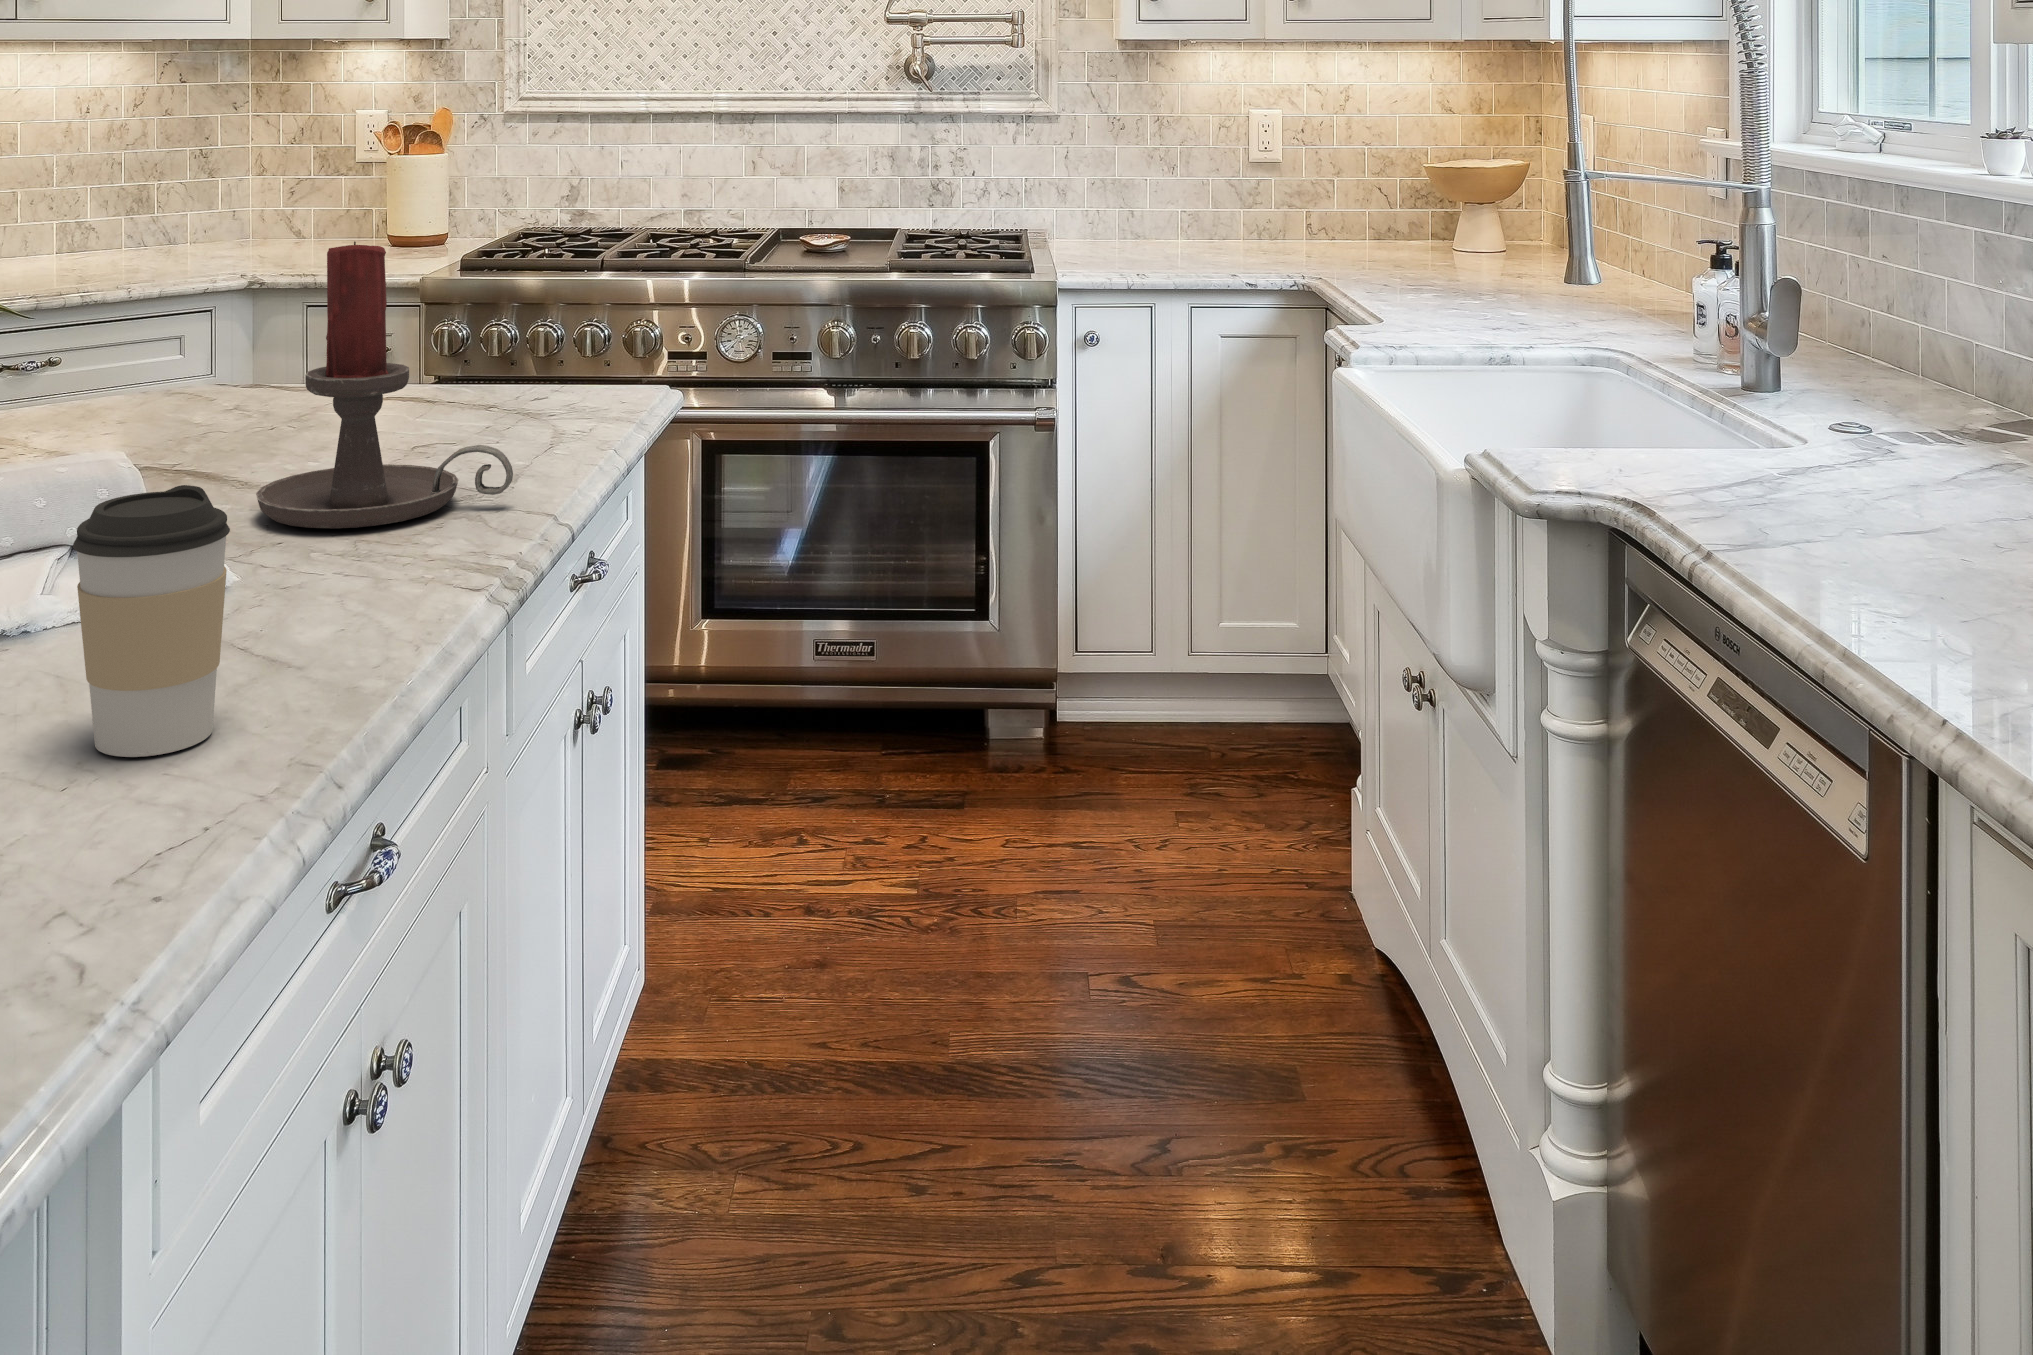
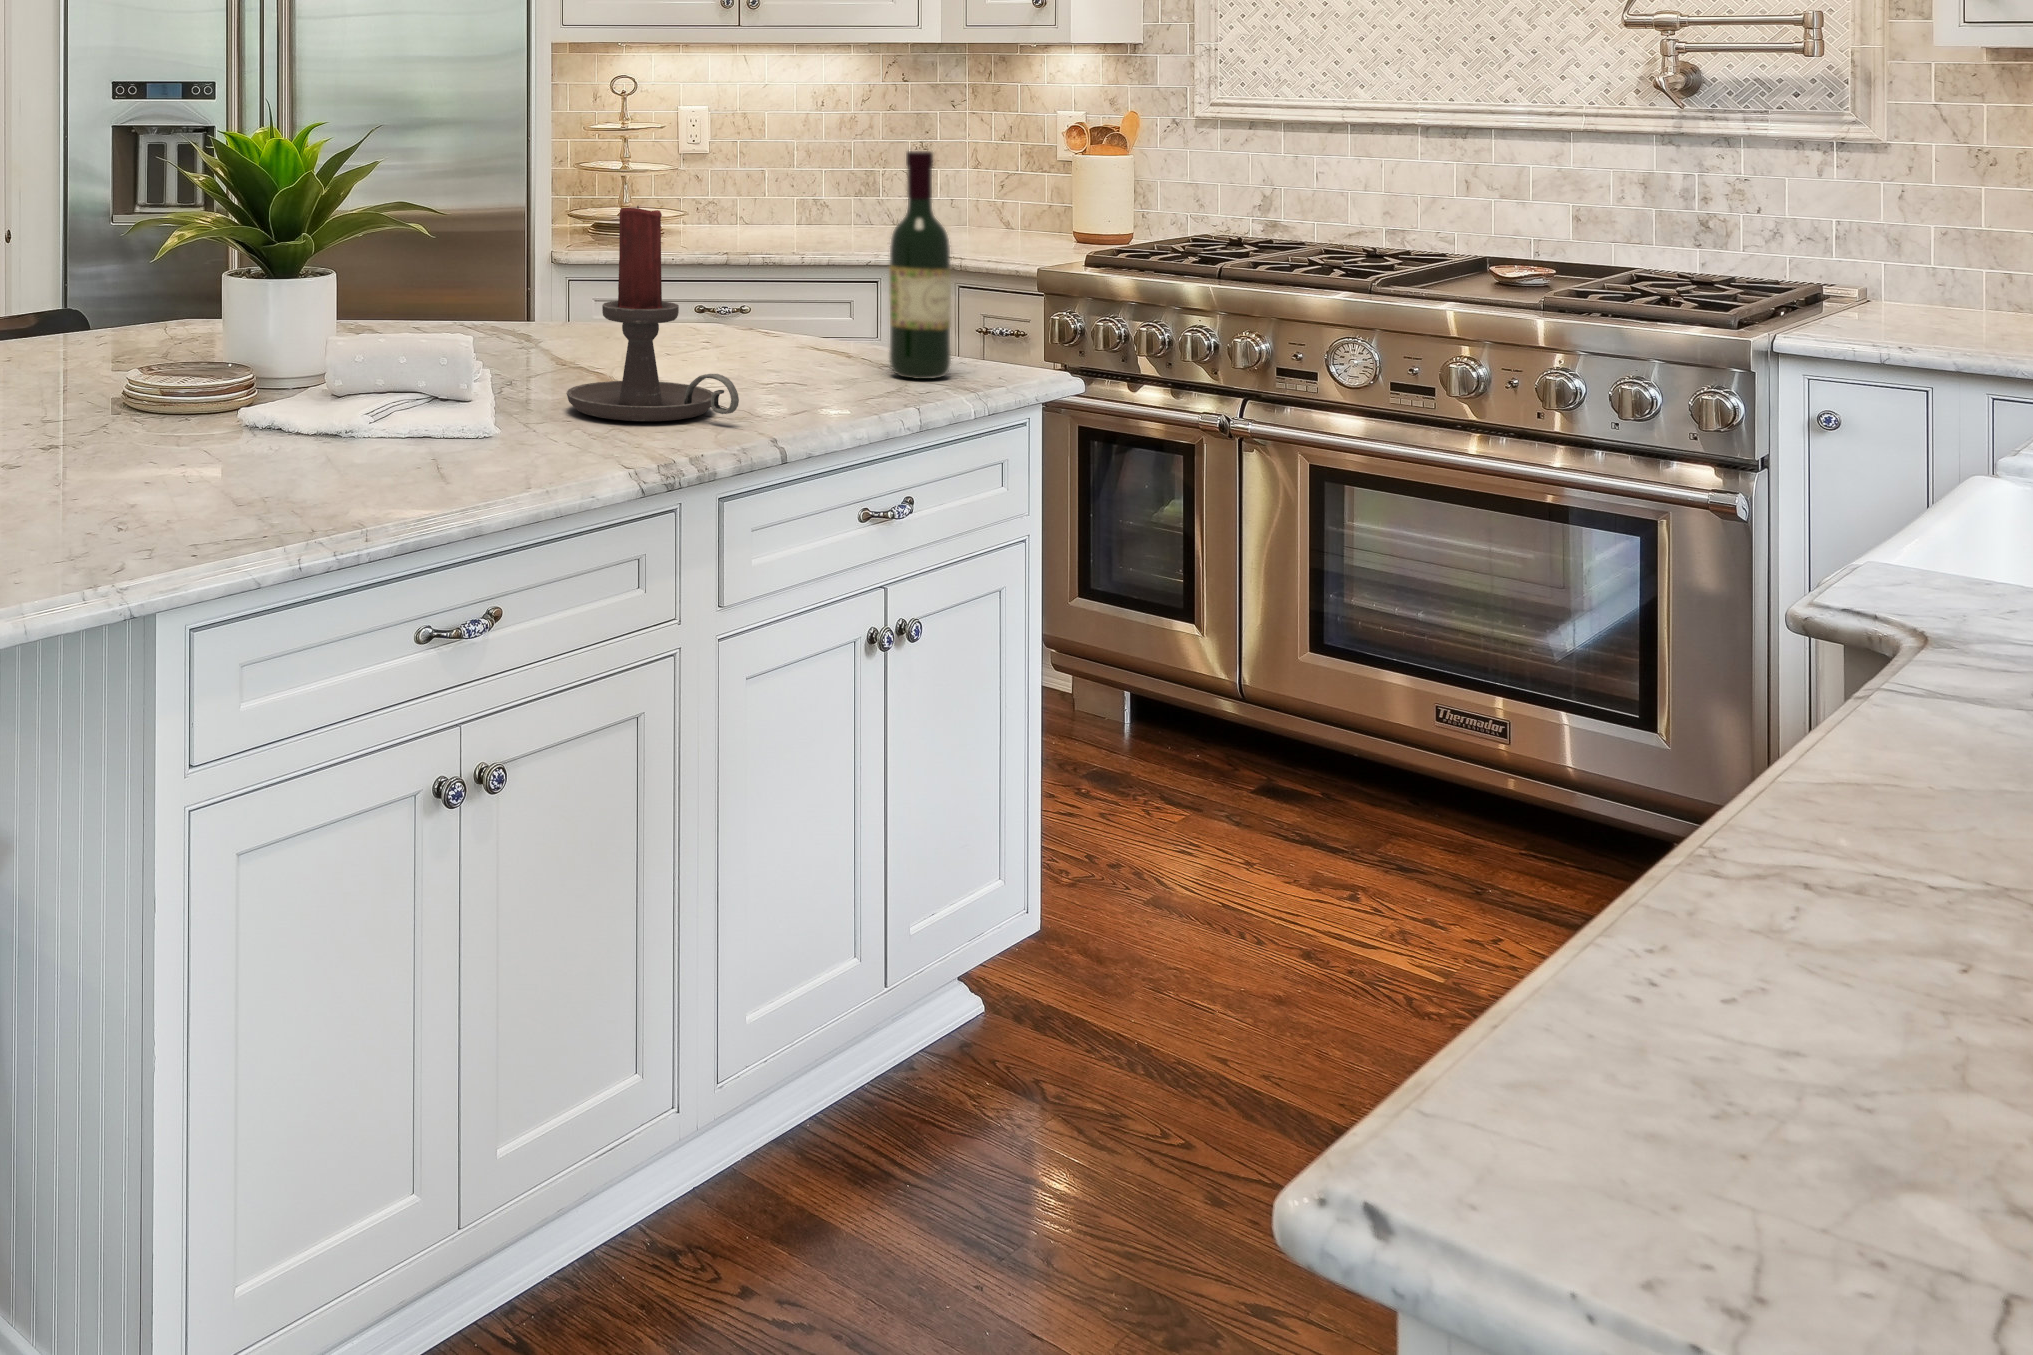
wine bottle: none [535,155,603,414] -> present [889,151,951,379]
coffee cup: present [73,485,230,757] -> none [274,339,364,499]

